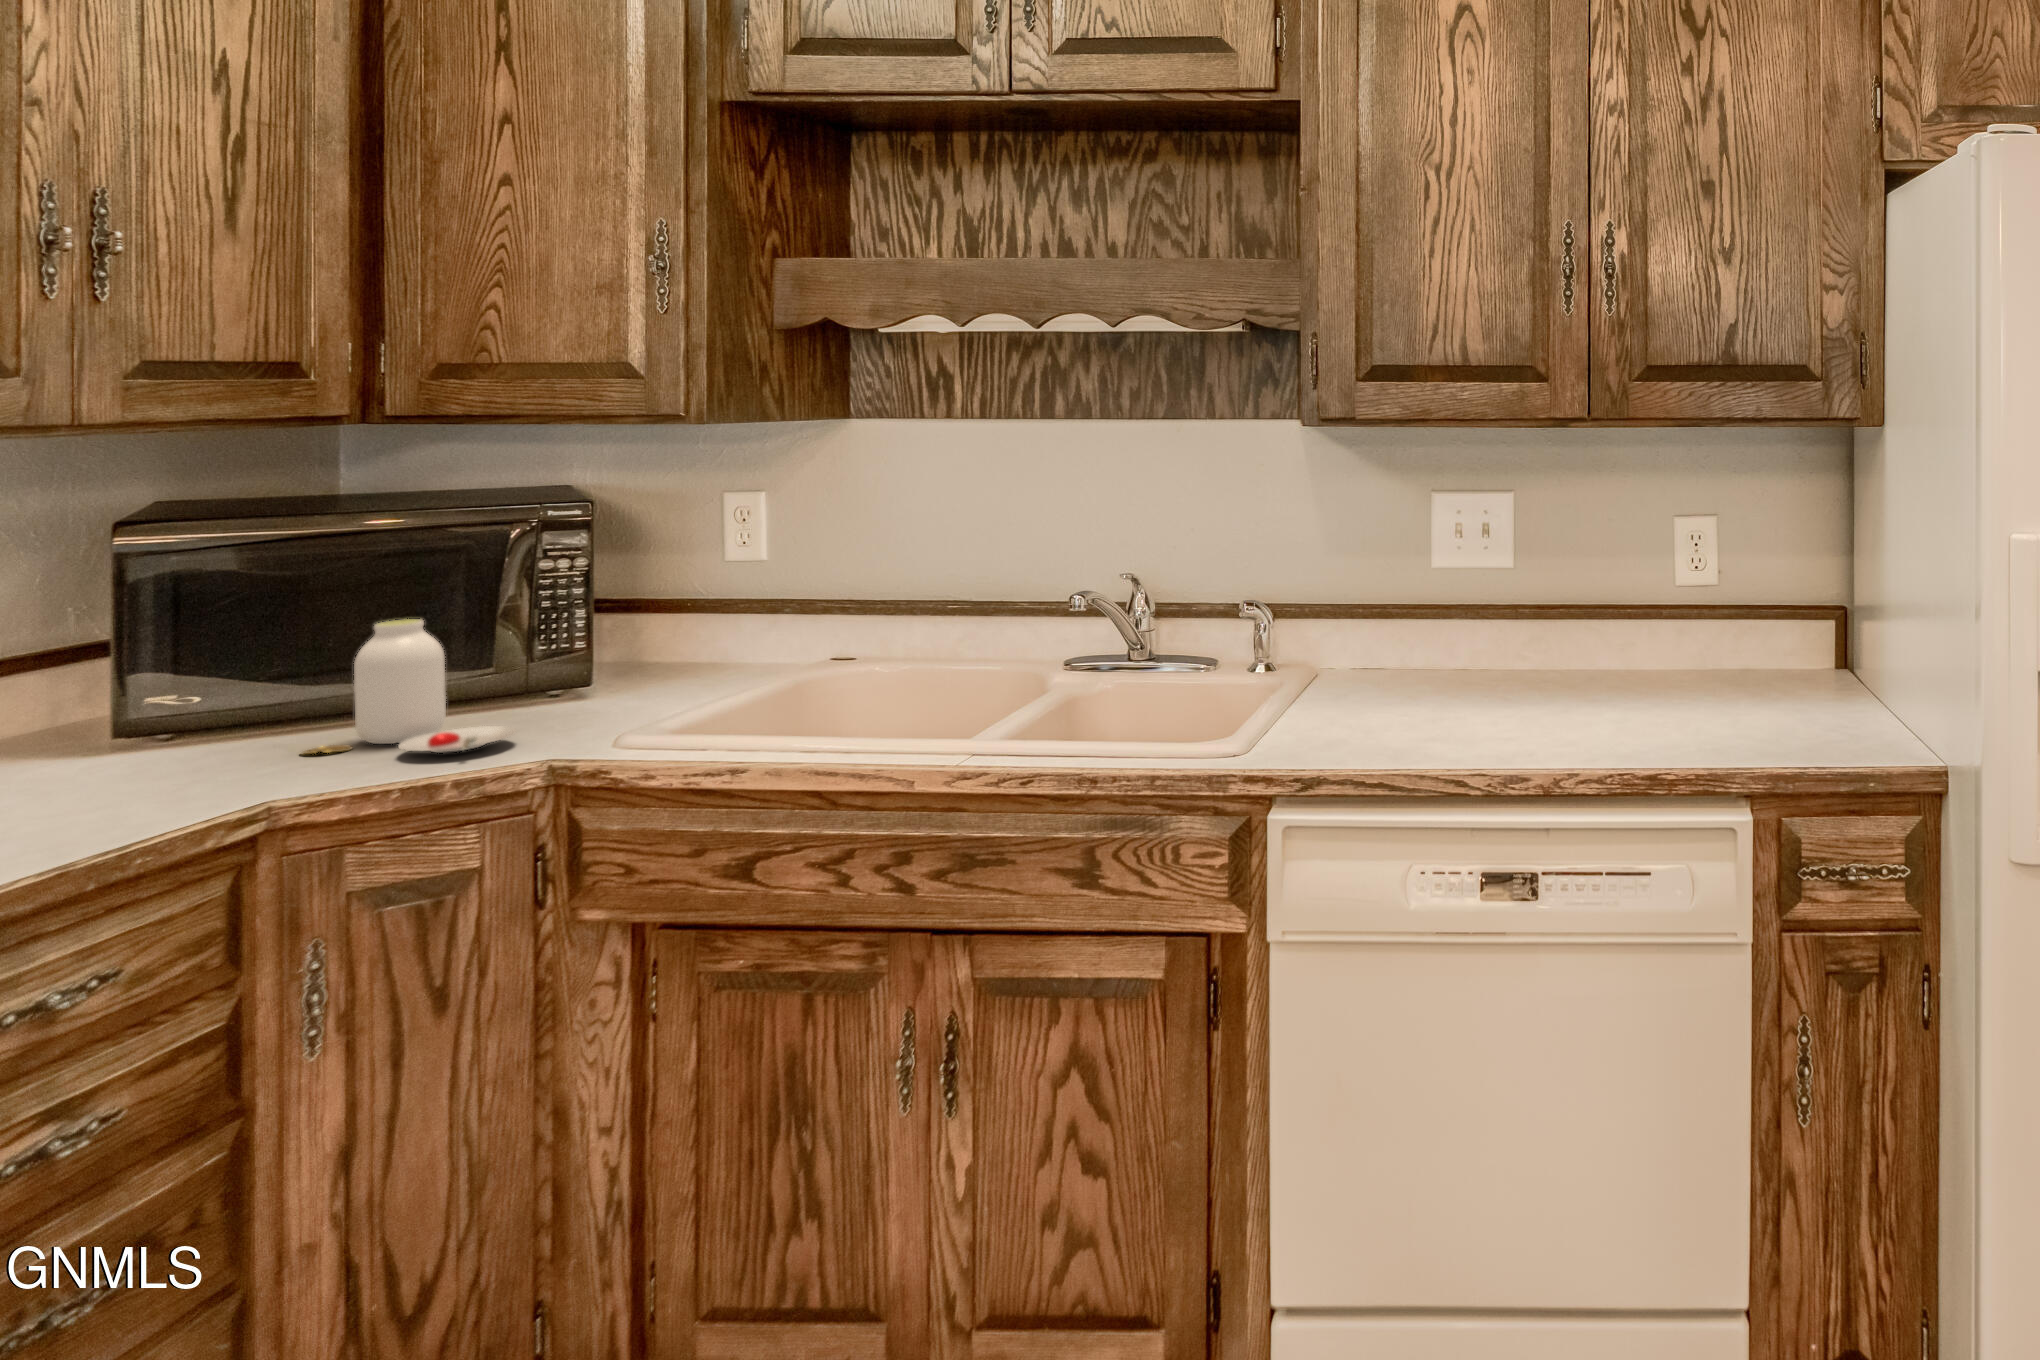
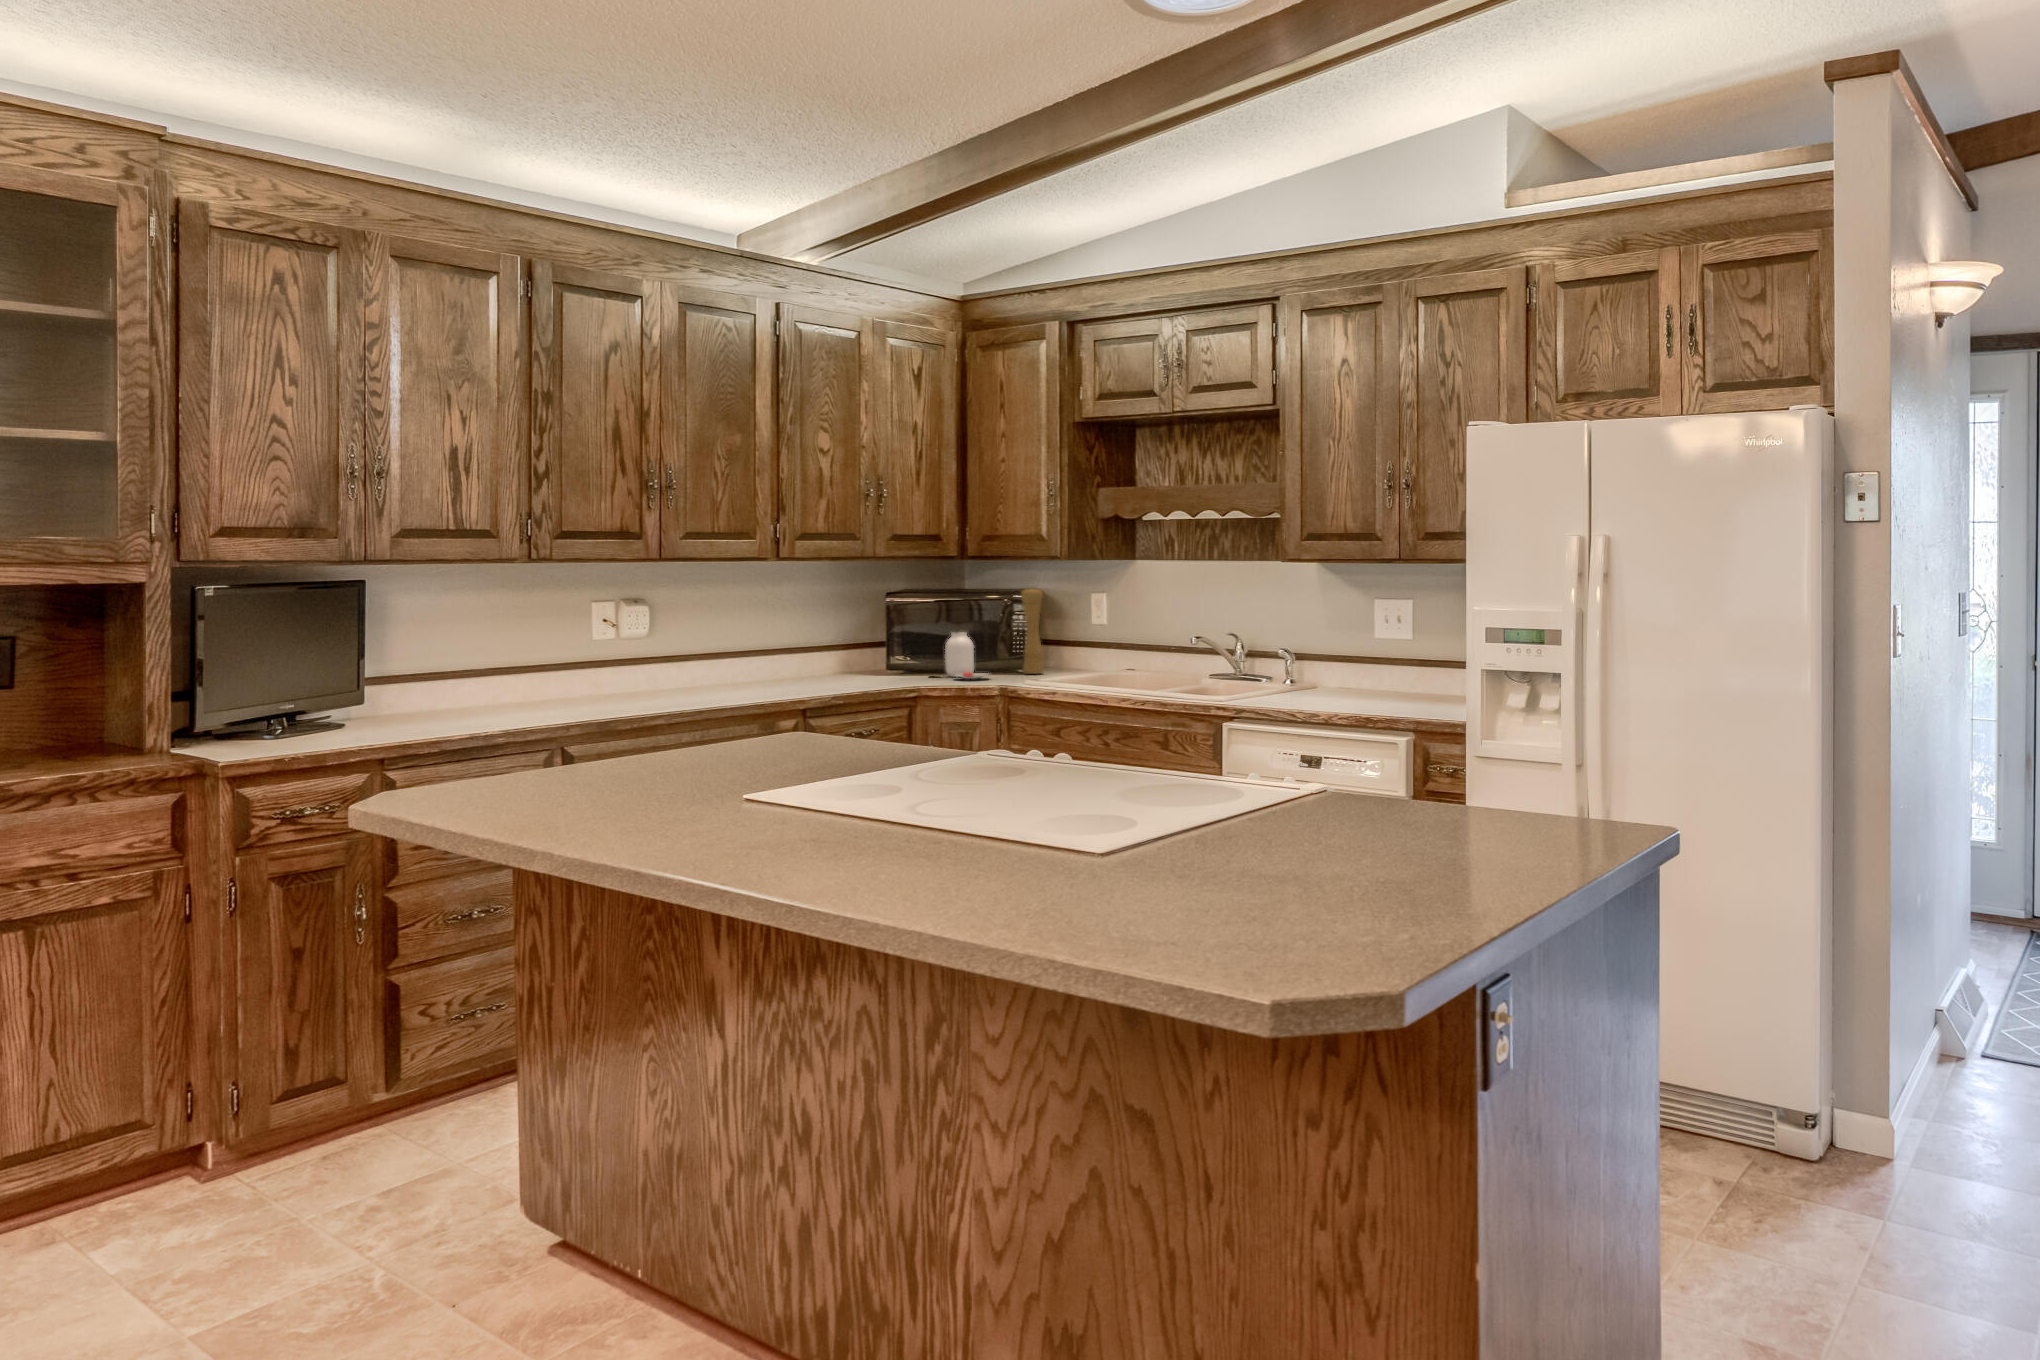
pepper mill: none [572,492,636,706] -> present [1021,588,1044,674]

